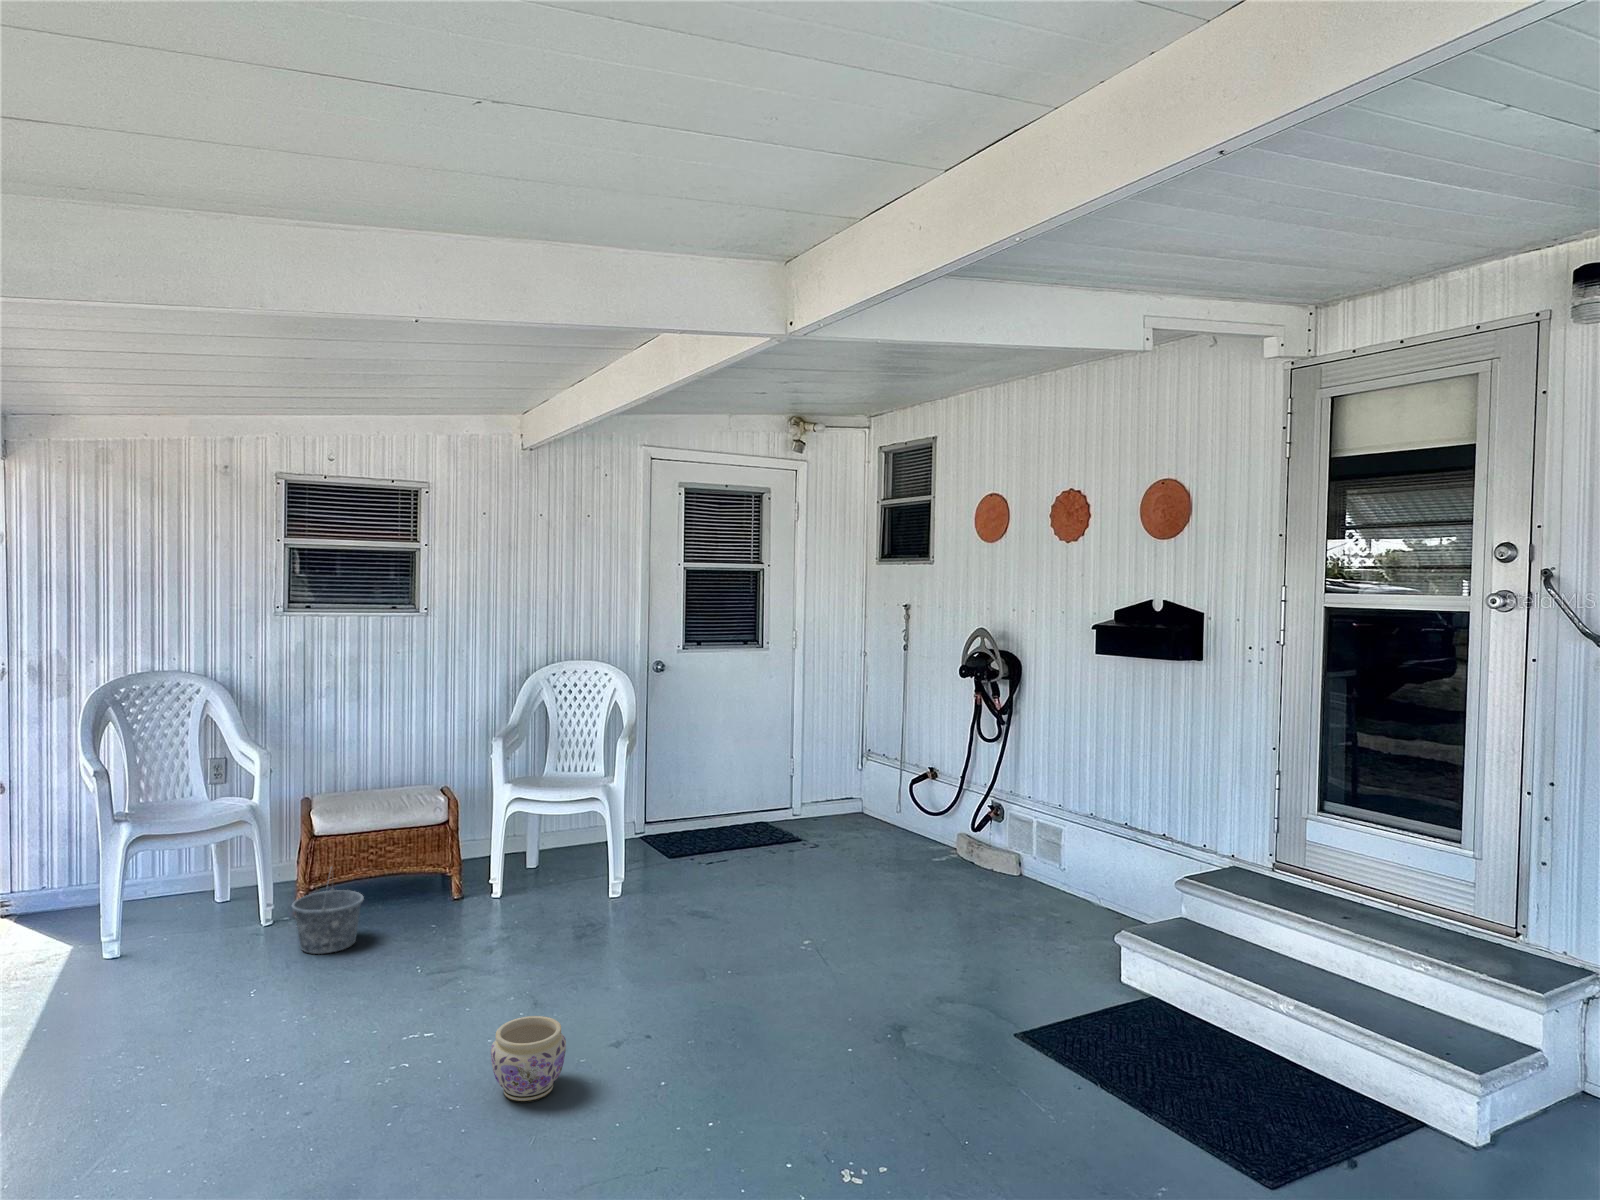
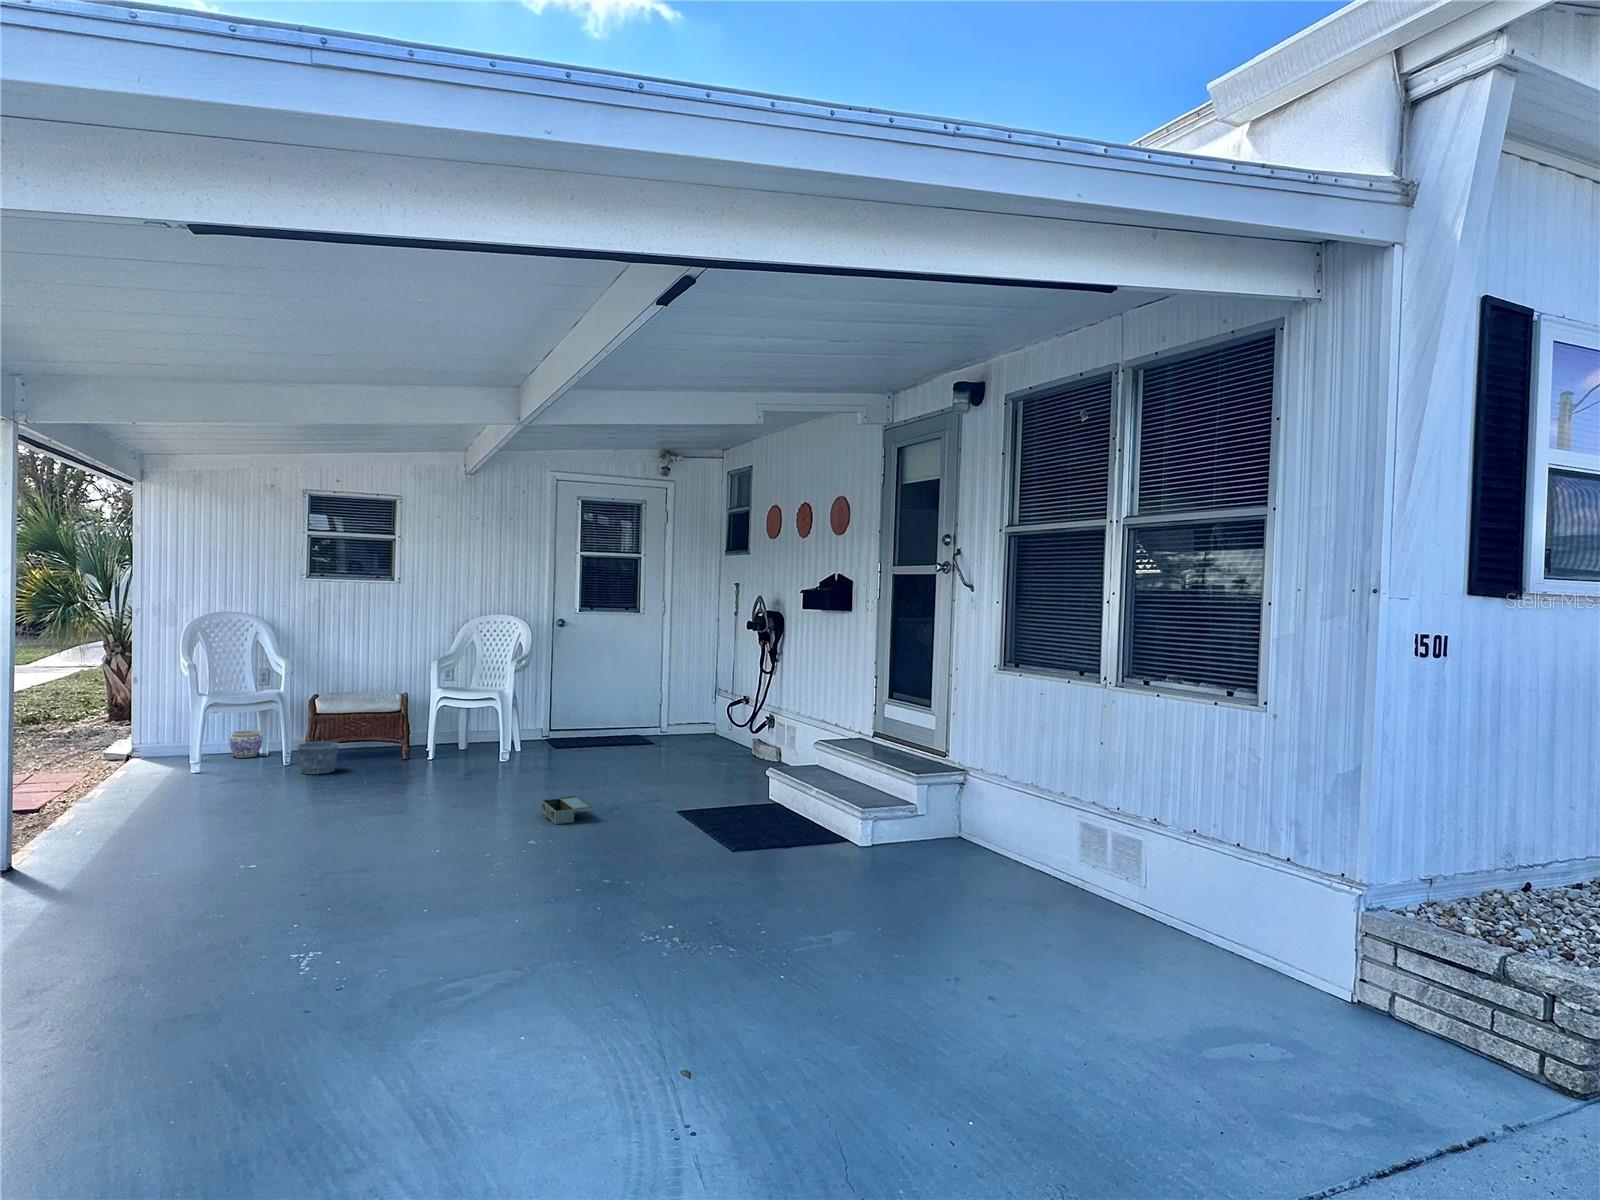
planter: present [491,1016,566,1103] -> present [229,730,263,758]
toolbox: none [790,1016,896,1096] -> present [542,796,592,824]

